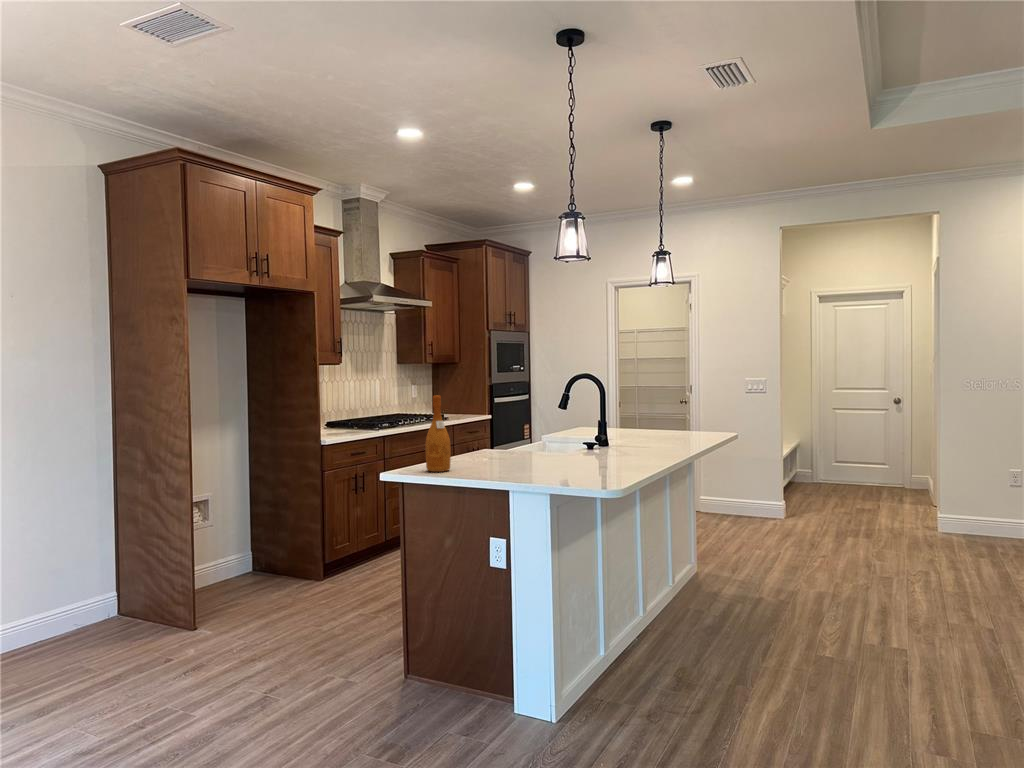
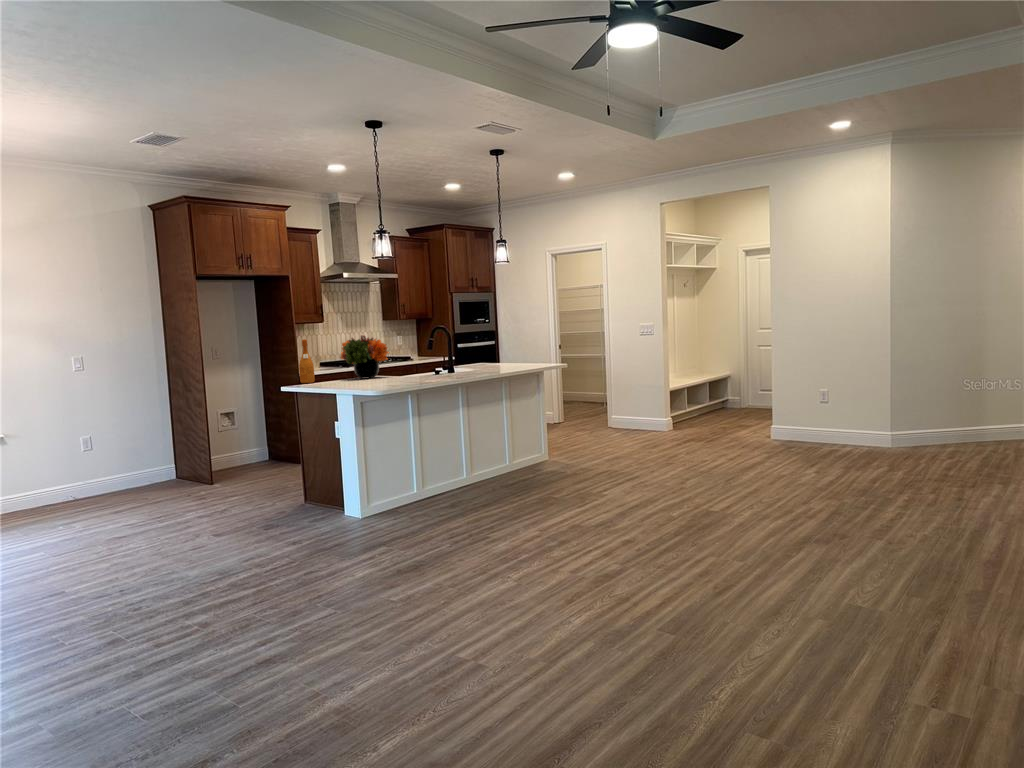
flower arrangement: none [474,389,554,461] -> present [341,335,389,378]

